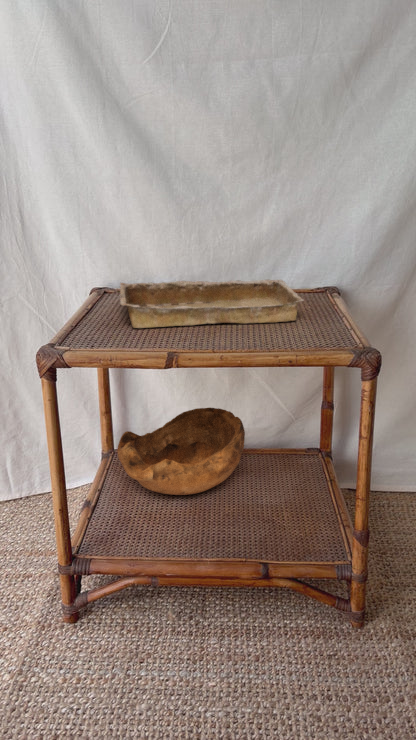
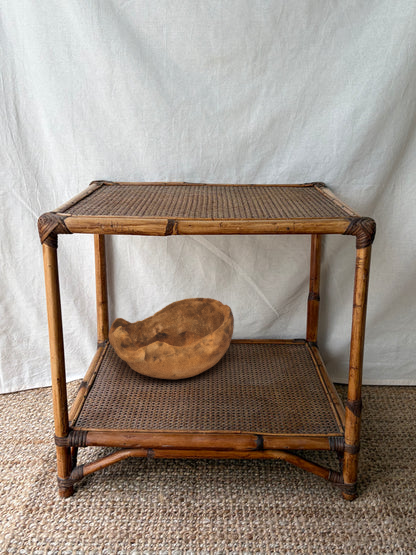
tray: present [120,279,304,328] -> none [114,167,295,204]

